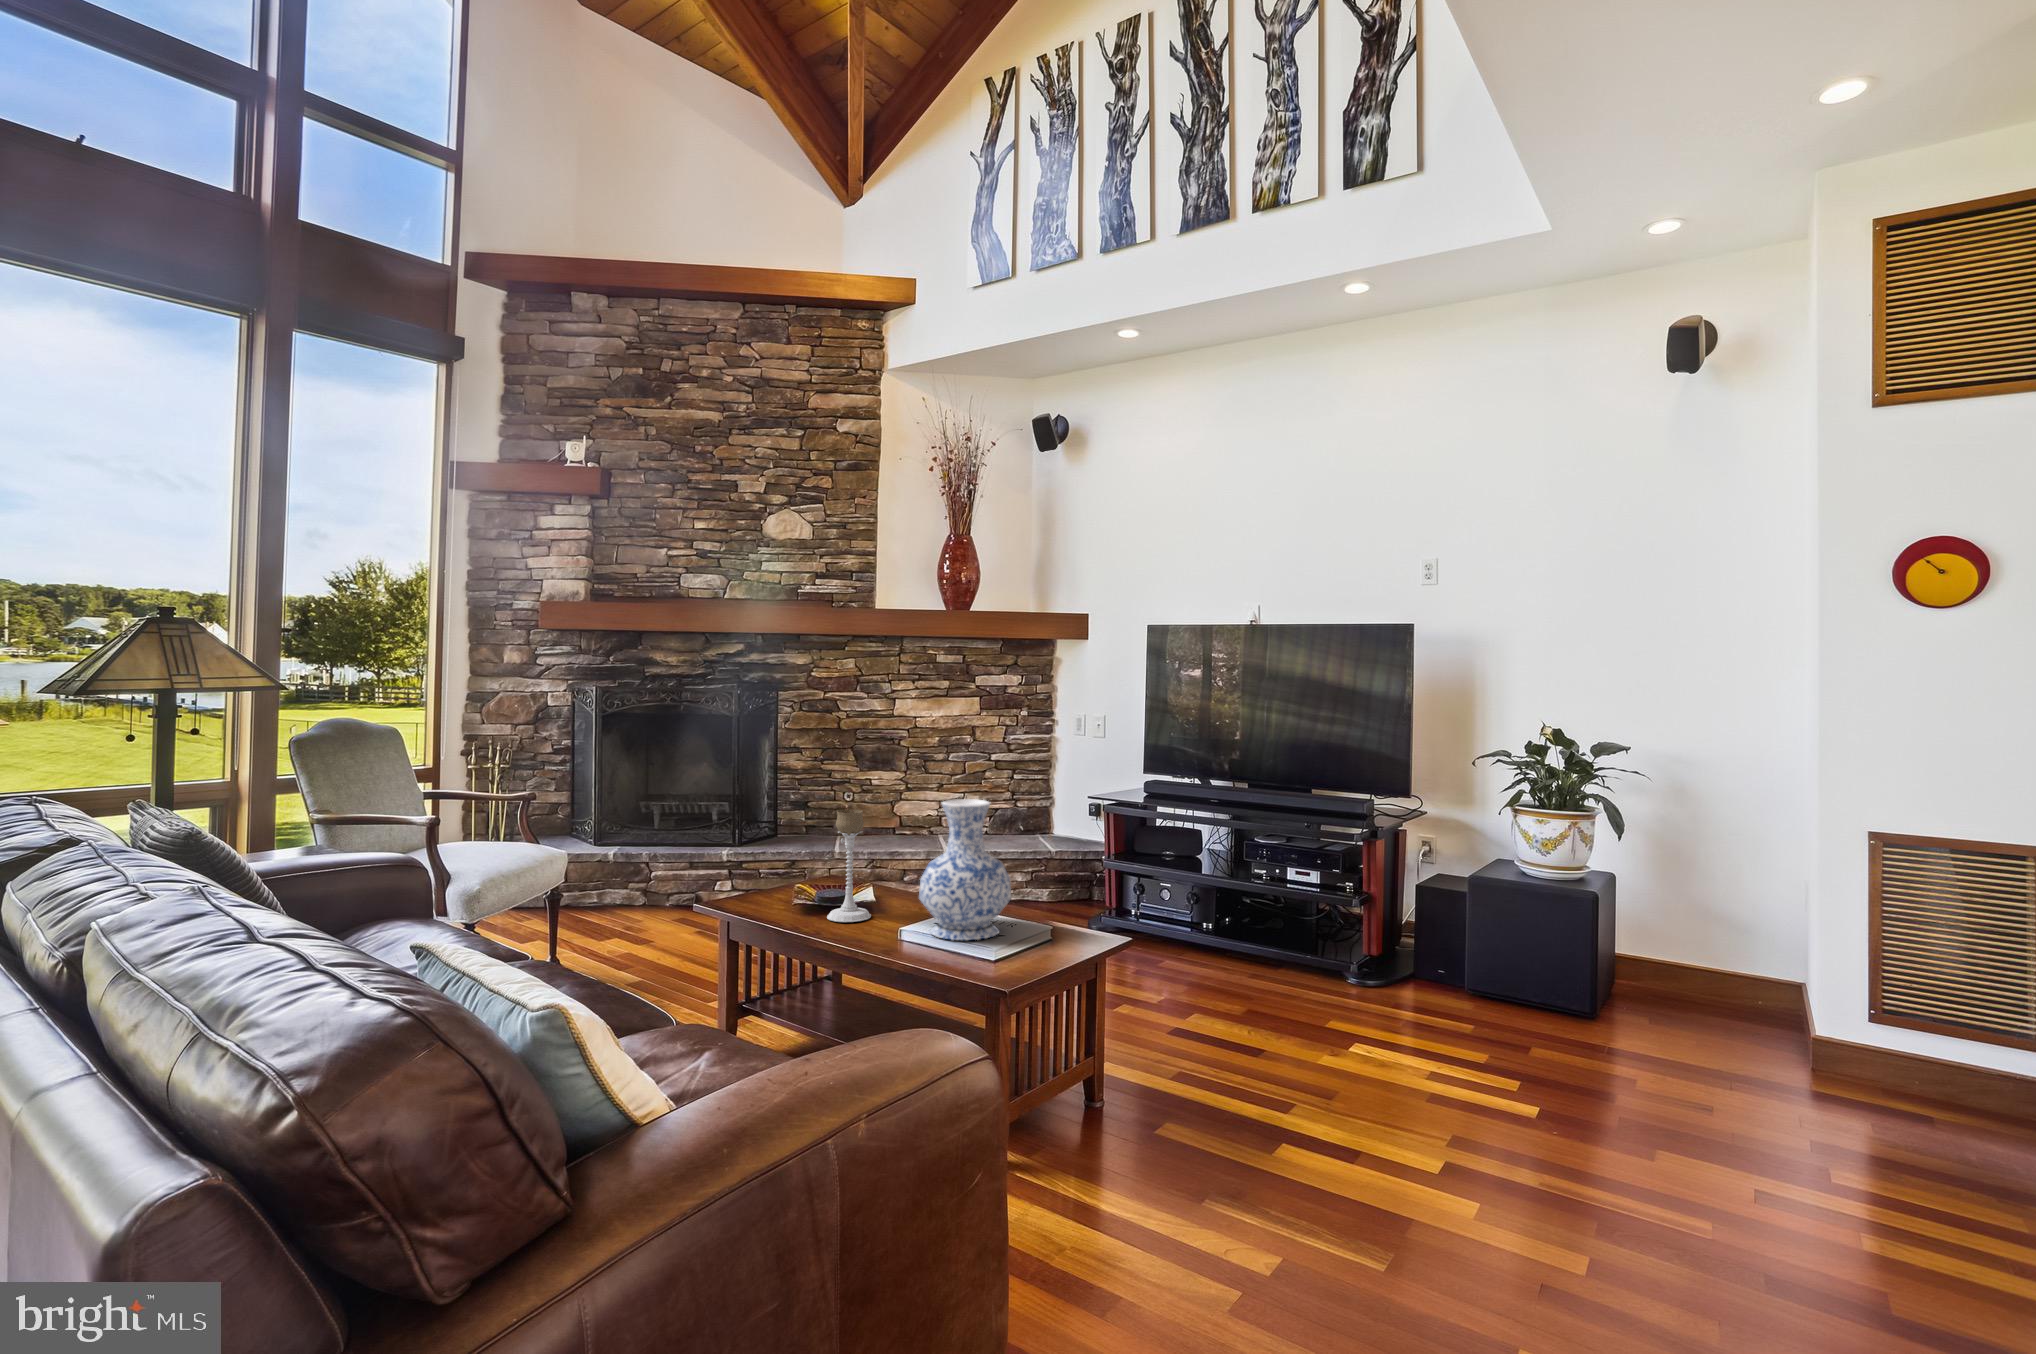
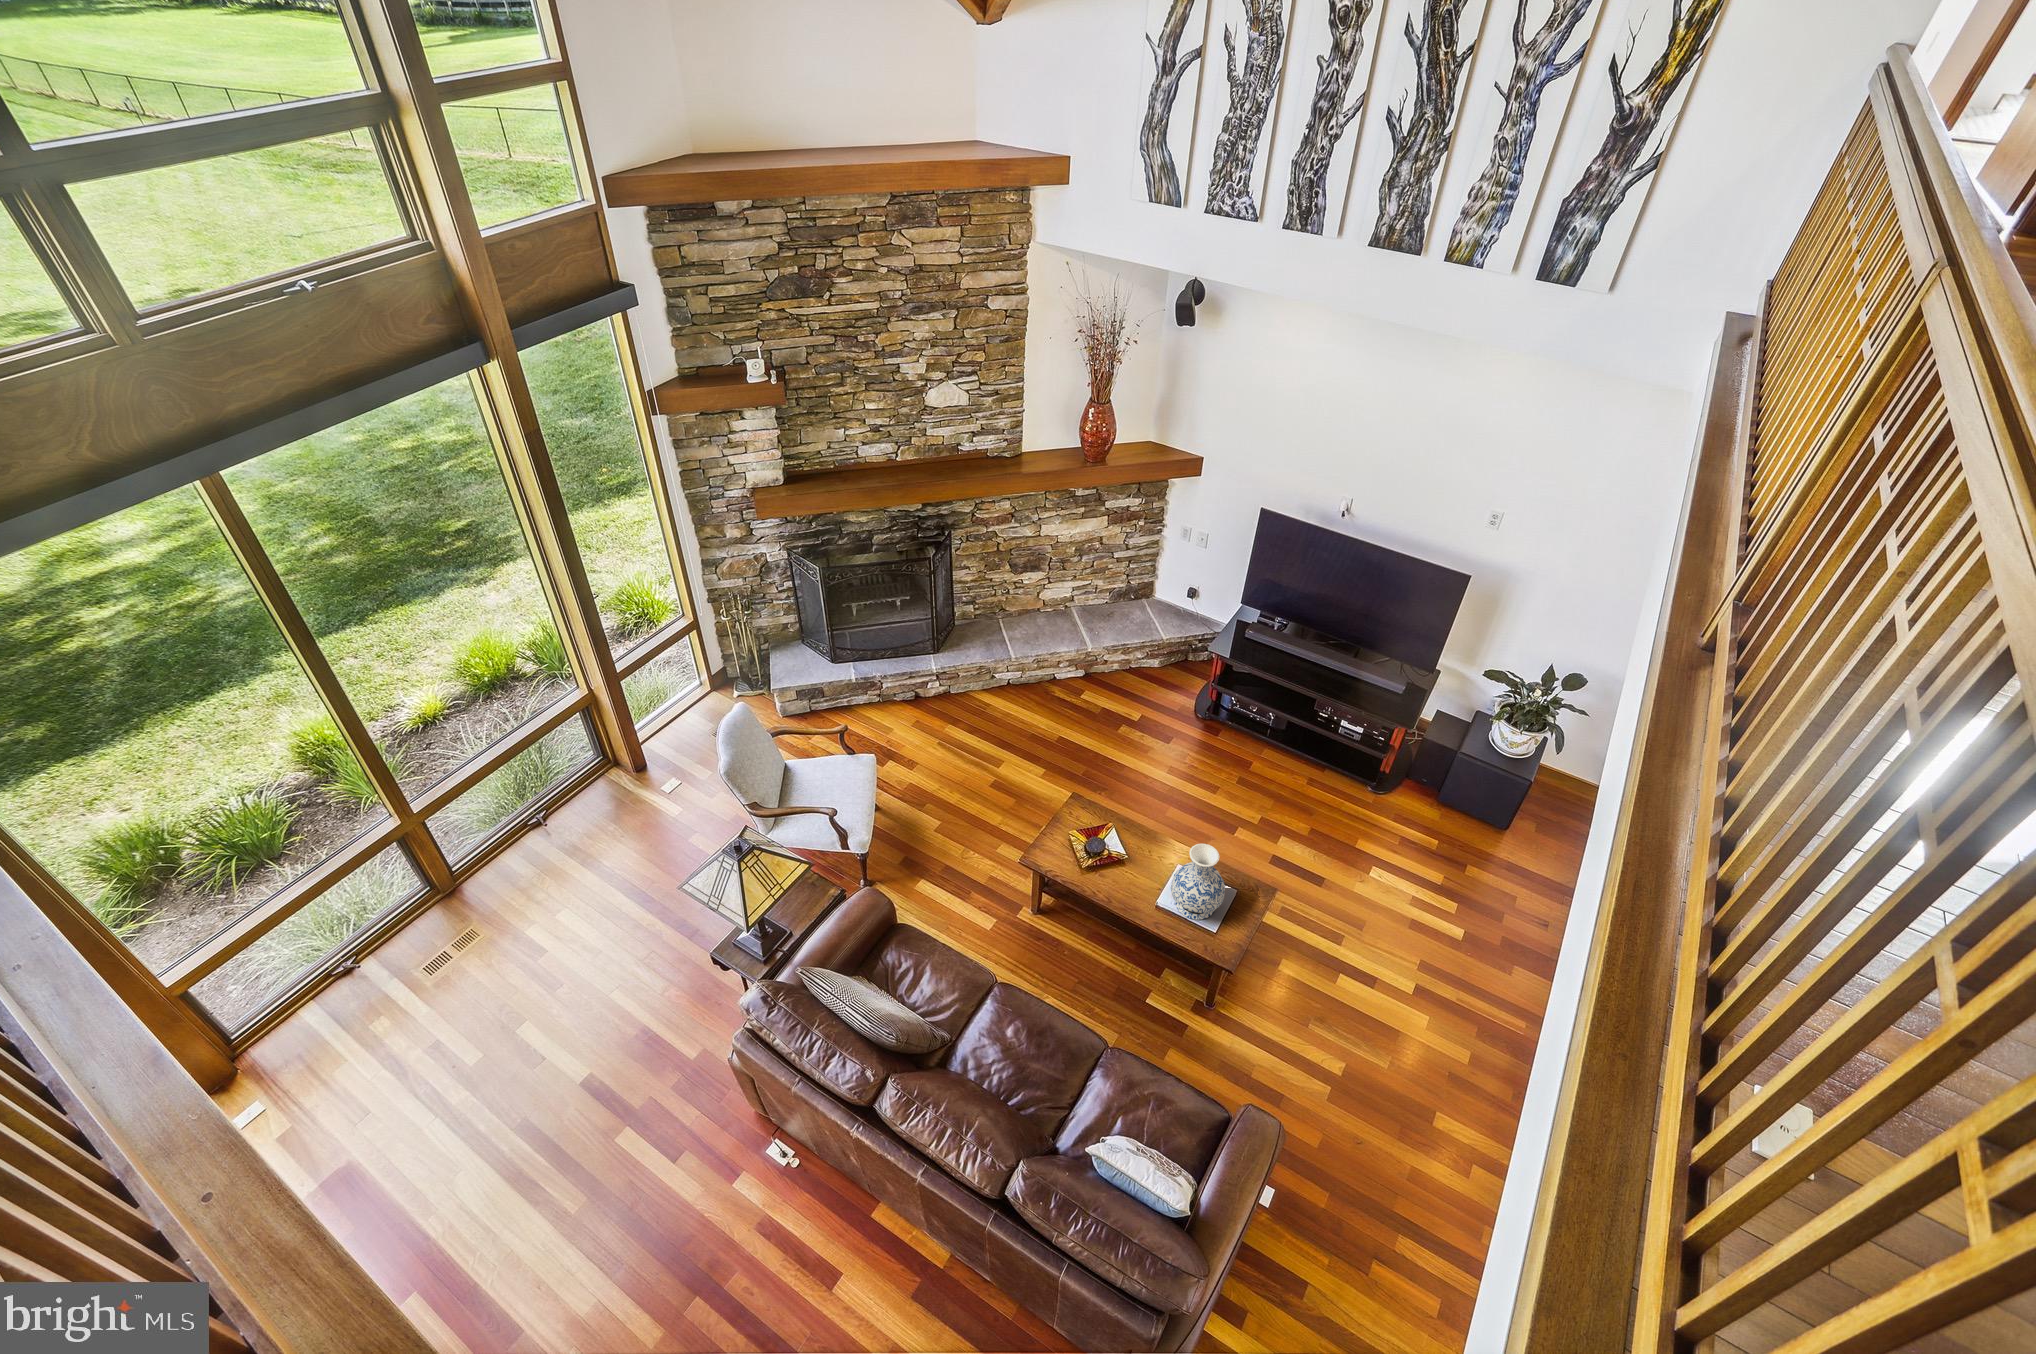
candle holder: present [827,809,871,922] -> none [1108,838,1134,895]

